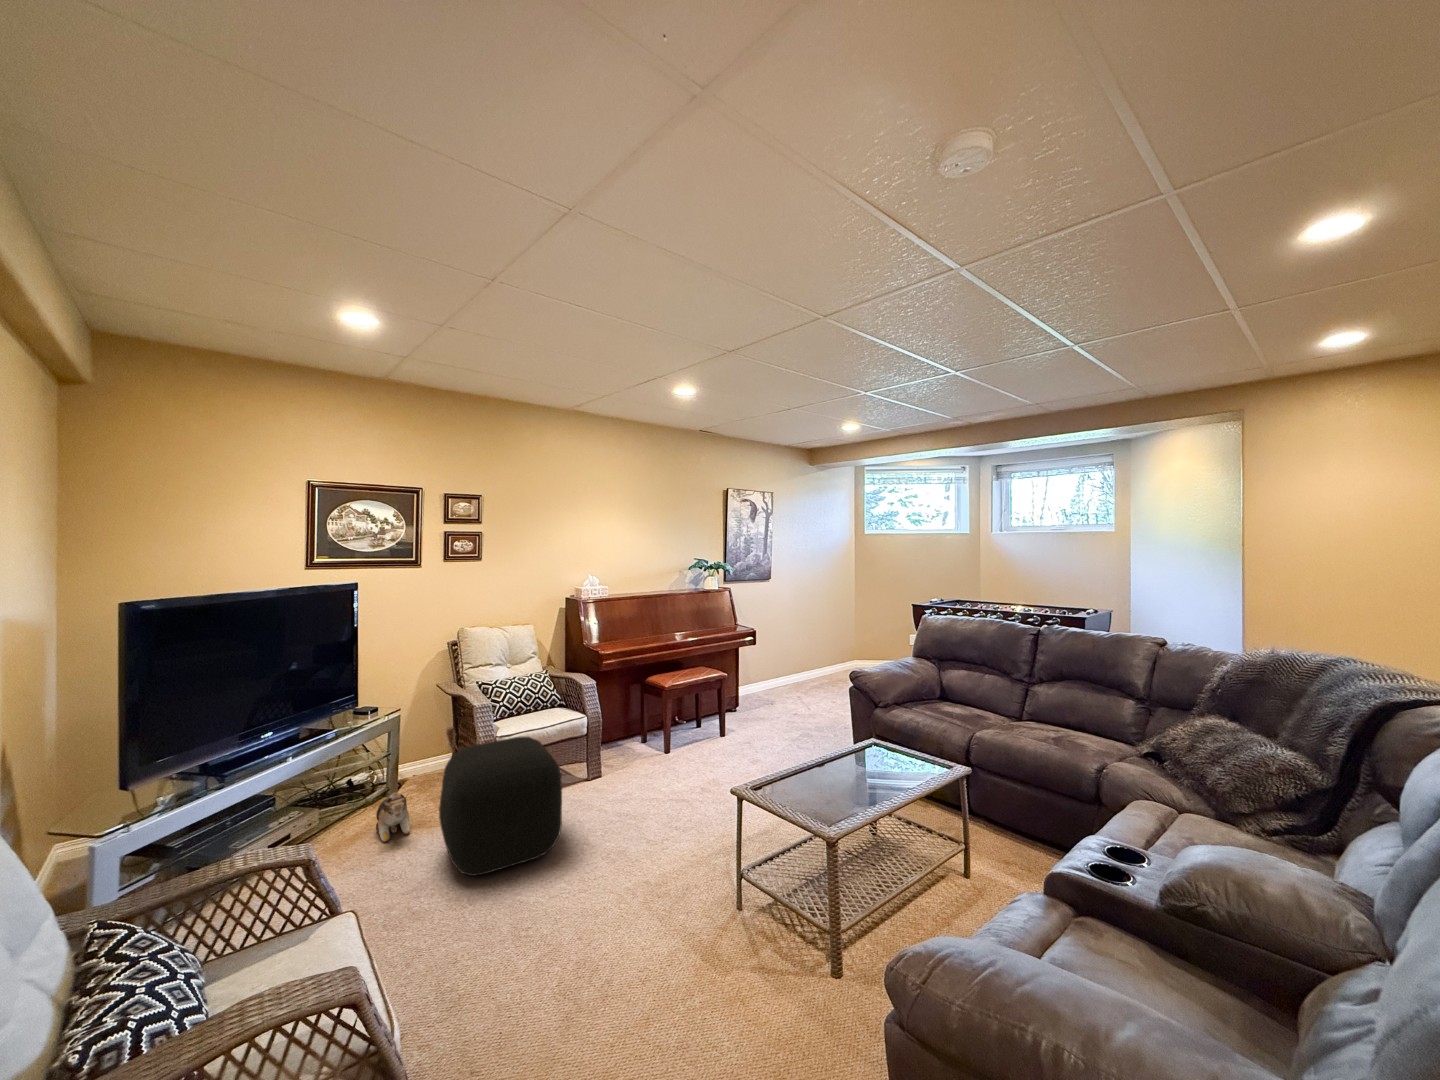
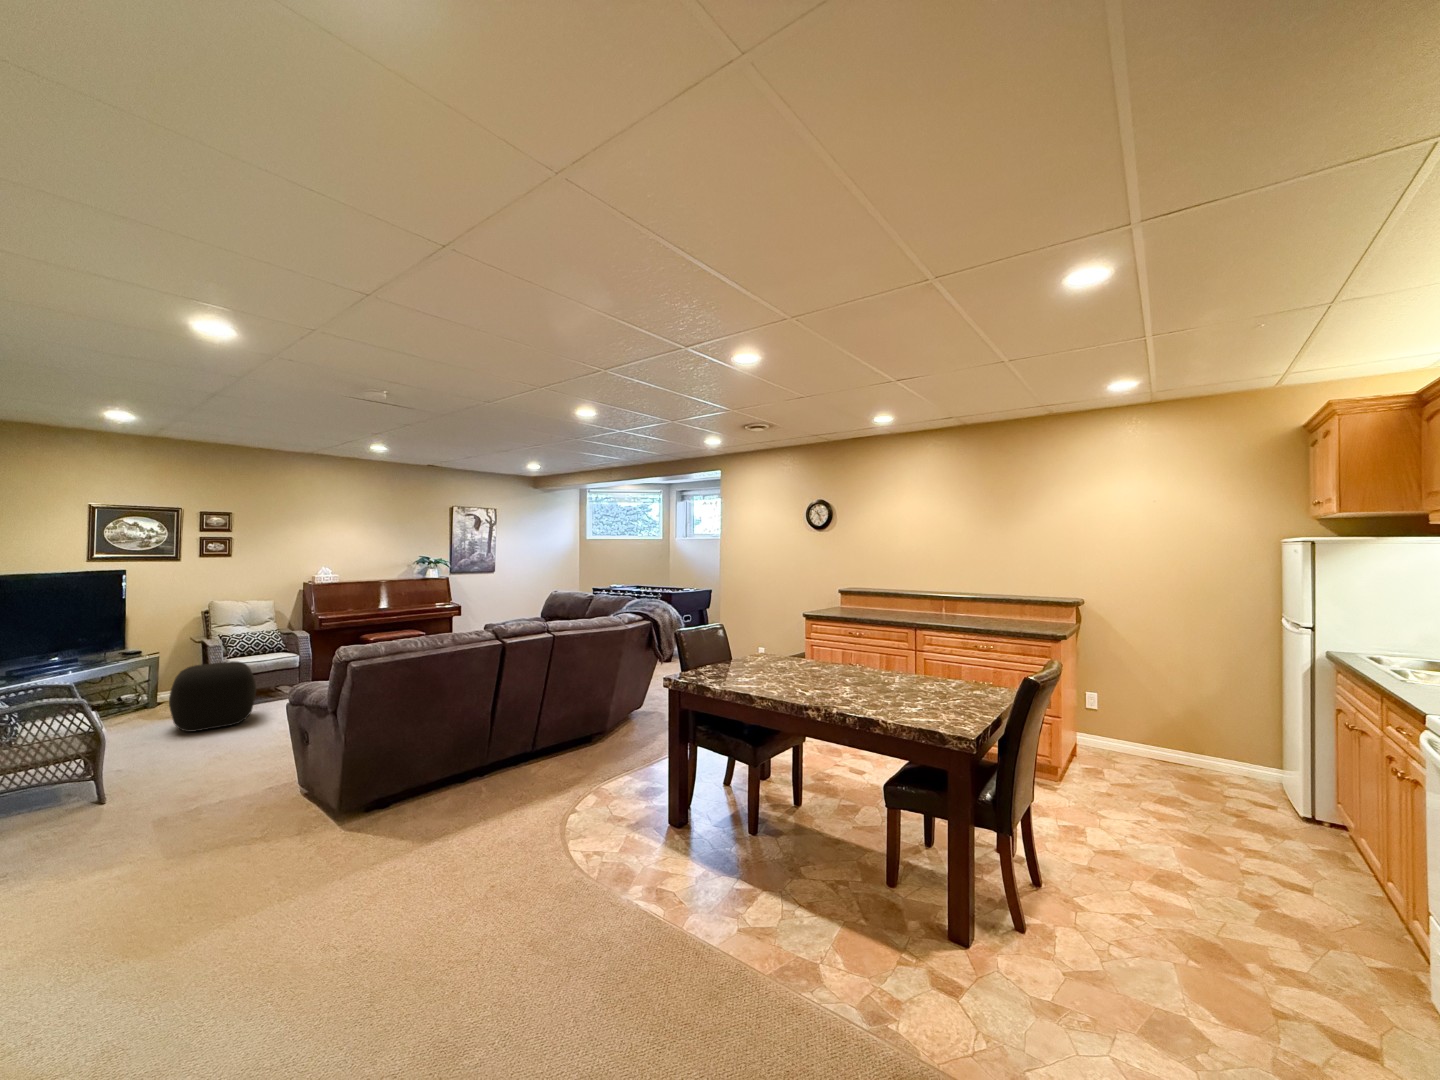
plush toy: present [376,792,410,842] -> none [133,695,157,724]

